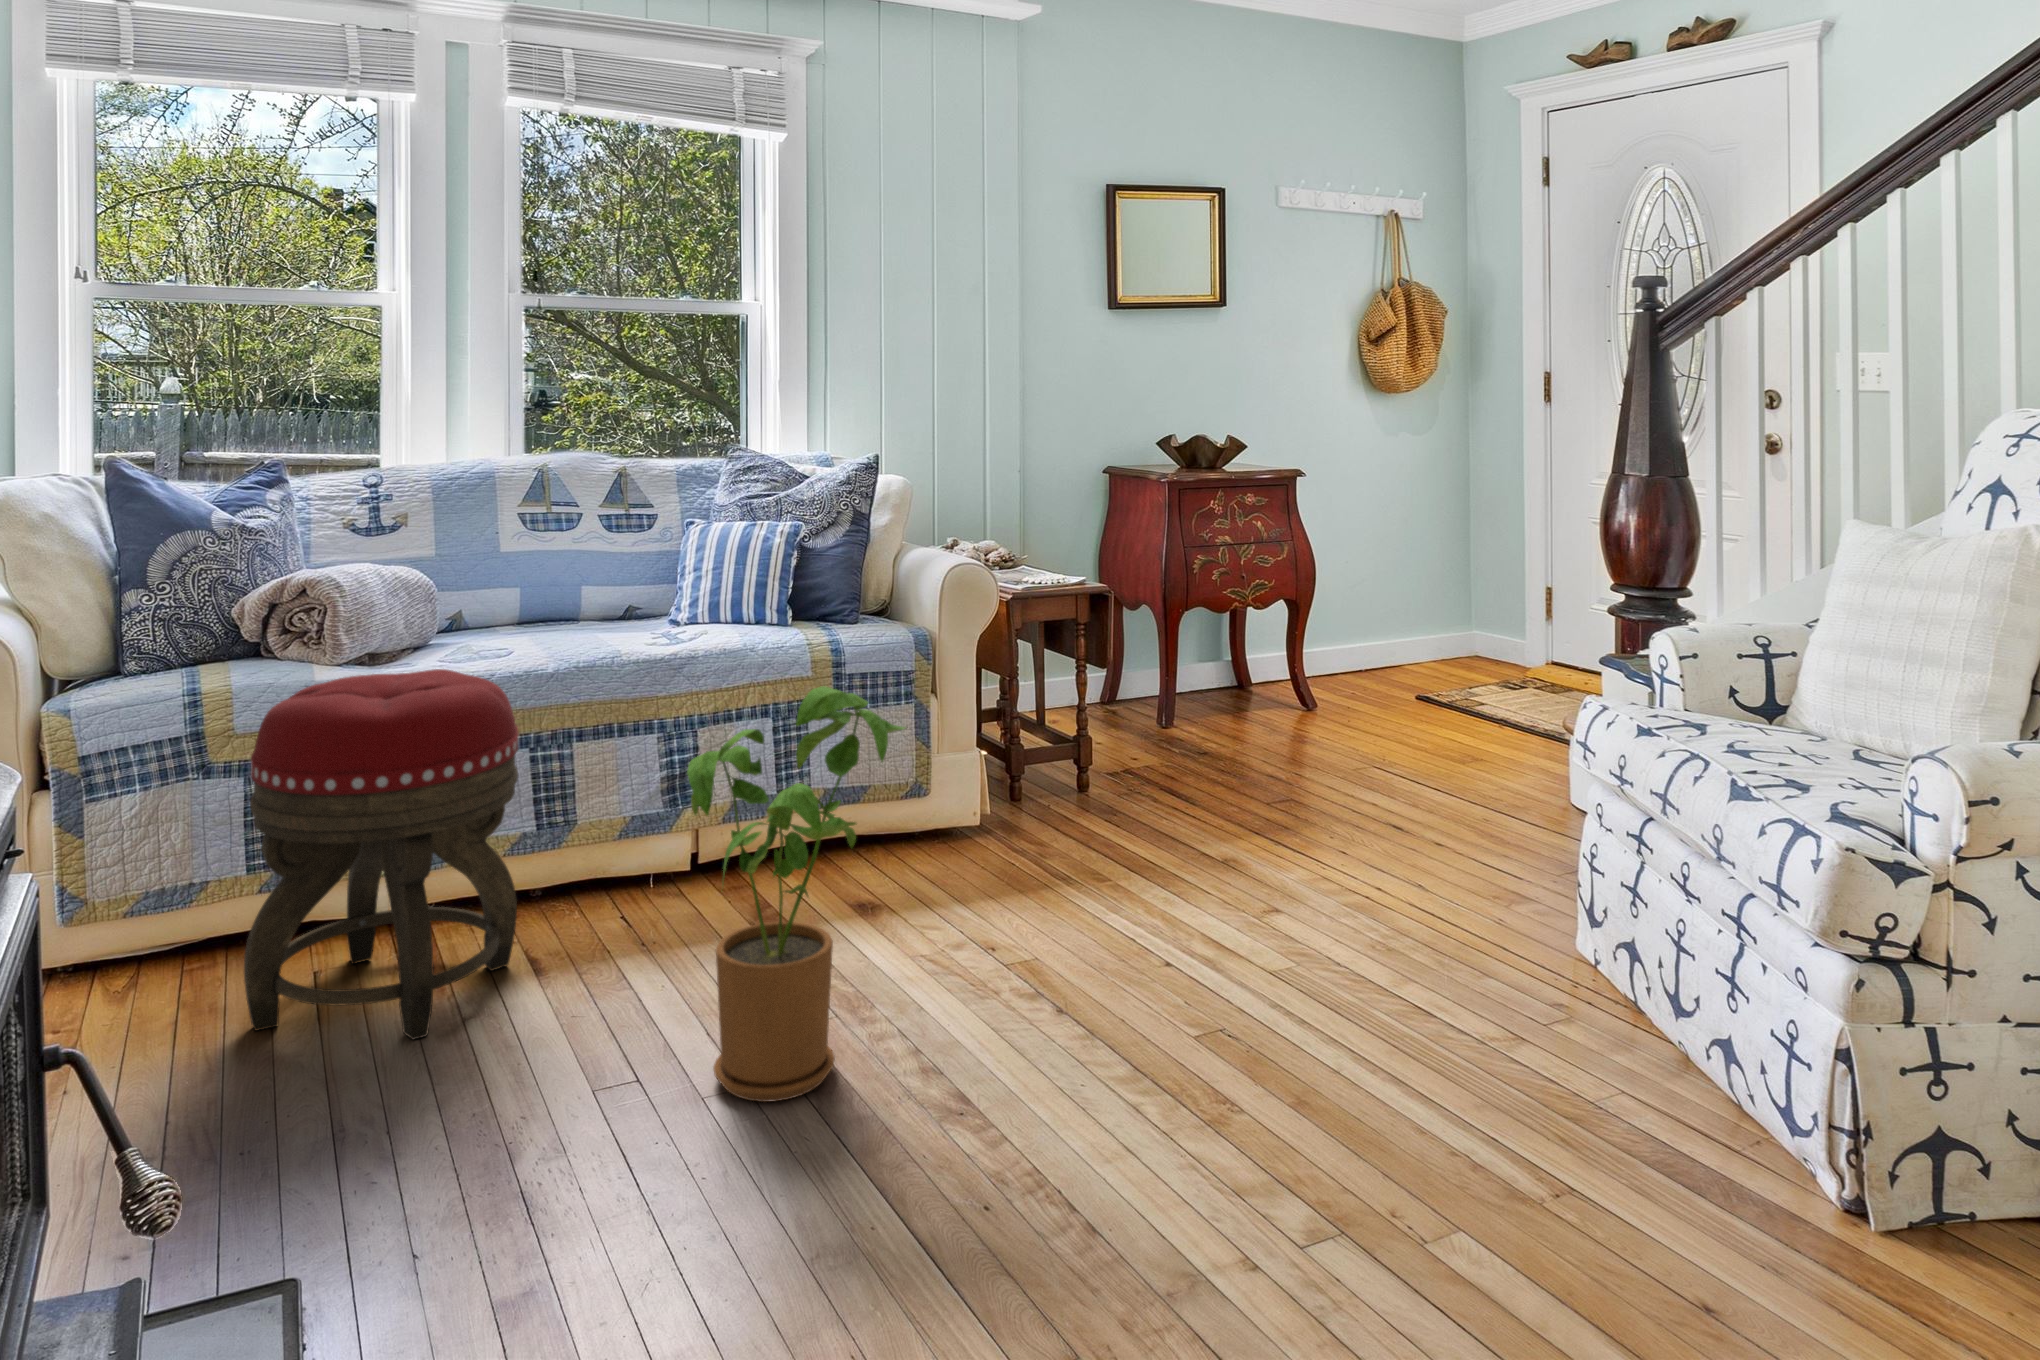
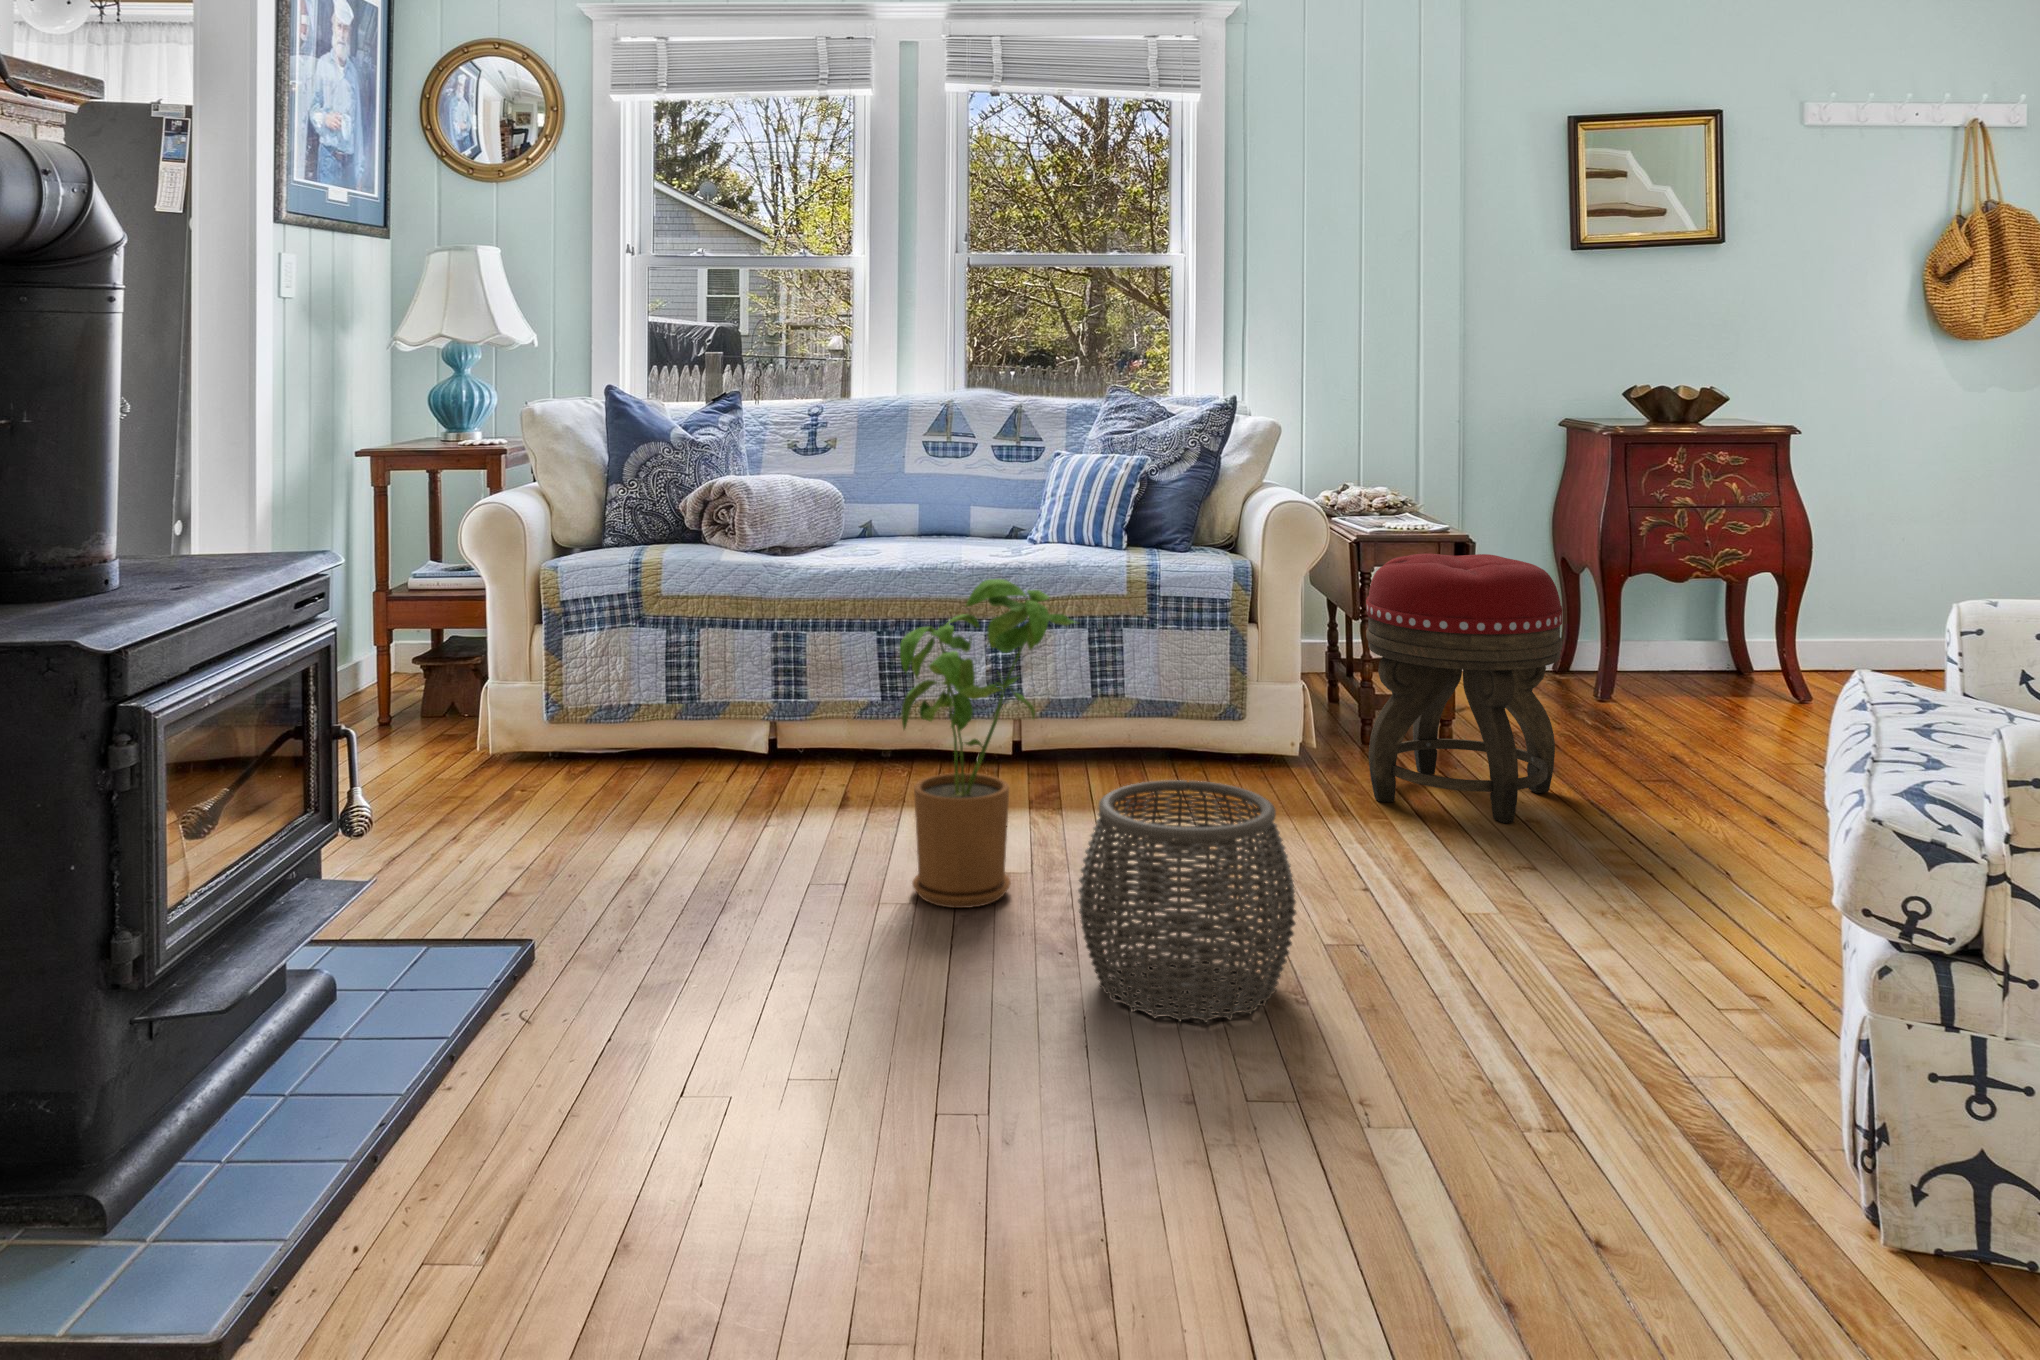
footstool: present [244,669,518,1040] -> present [1366,554,1563,823]
woven basket: none [1004,901,1256,1208] -> present [1078,780,1296,1023]

